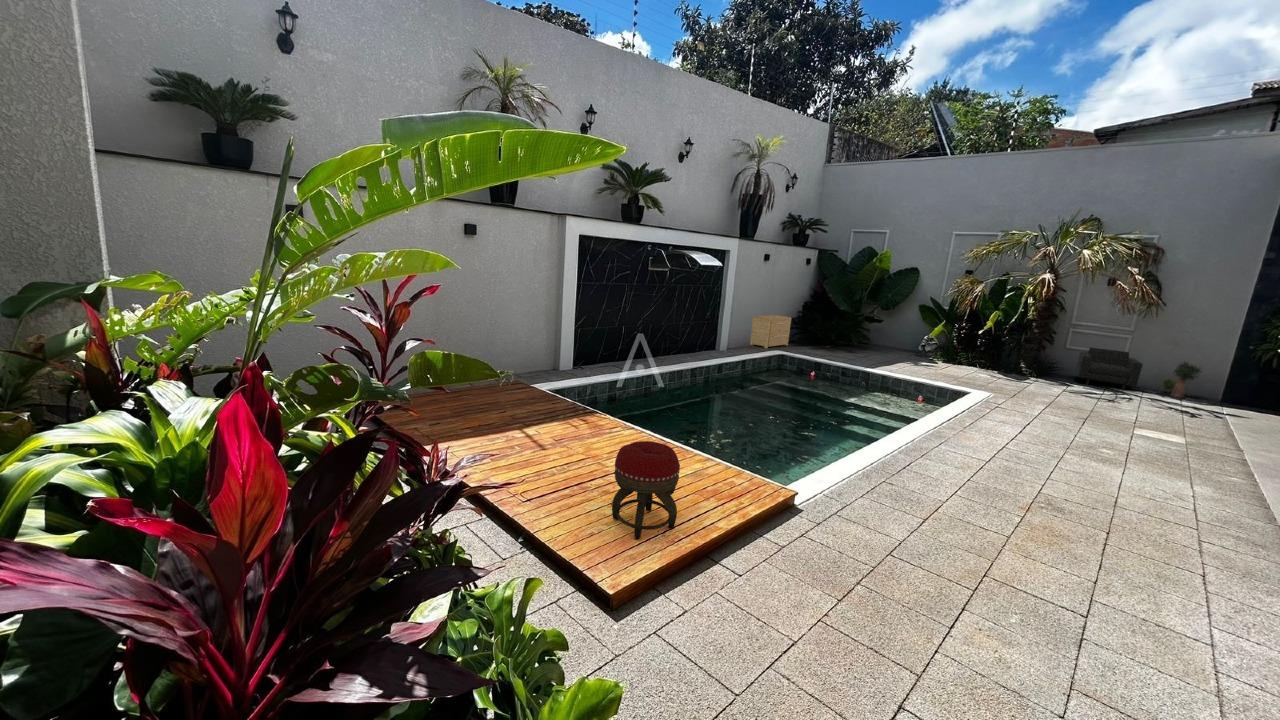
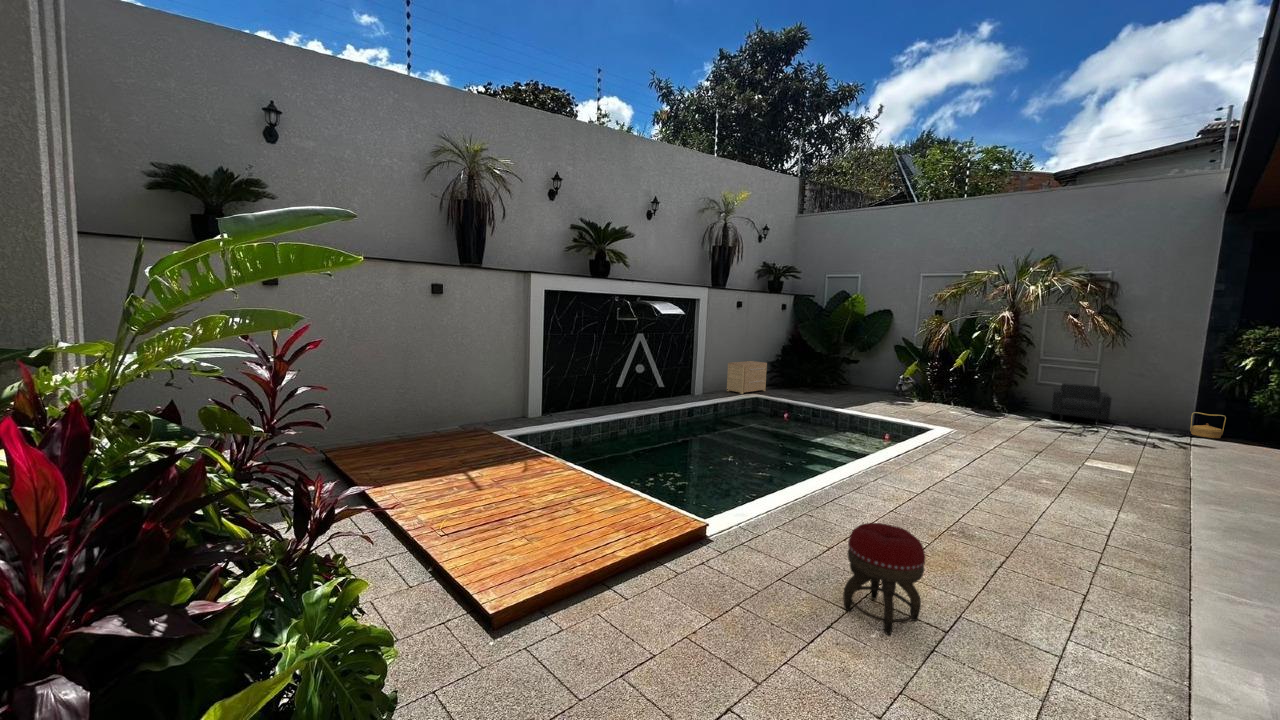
potted plant: present [1161,362,1202,398] -> none [1135,394,1173,431]
woven basket: none [1216,381,1255,407] -> present [1190,412,1226,438]
footstool: present [612,441,680,540] -> present [843,523,926,635]

